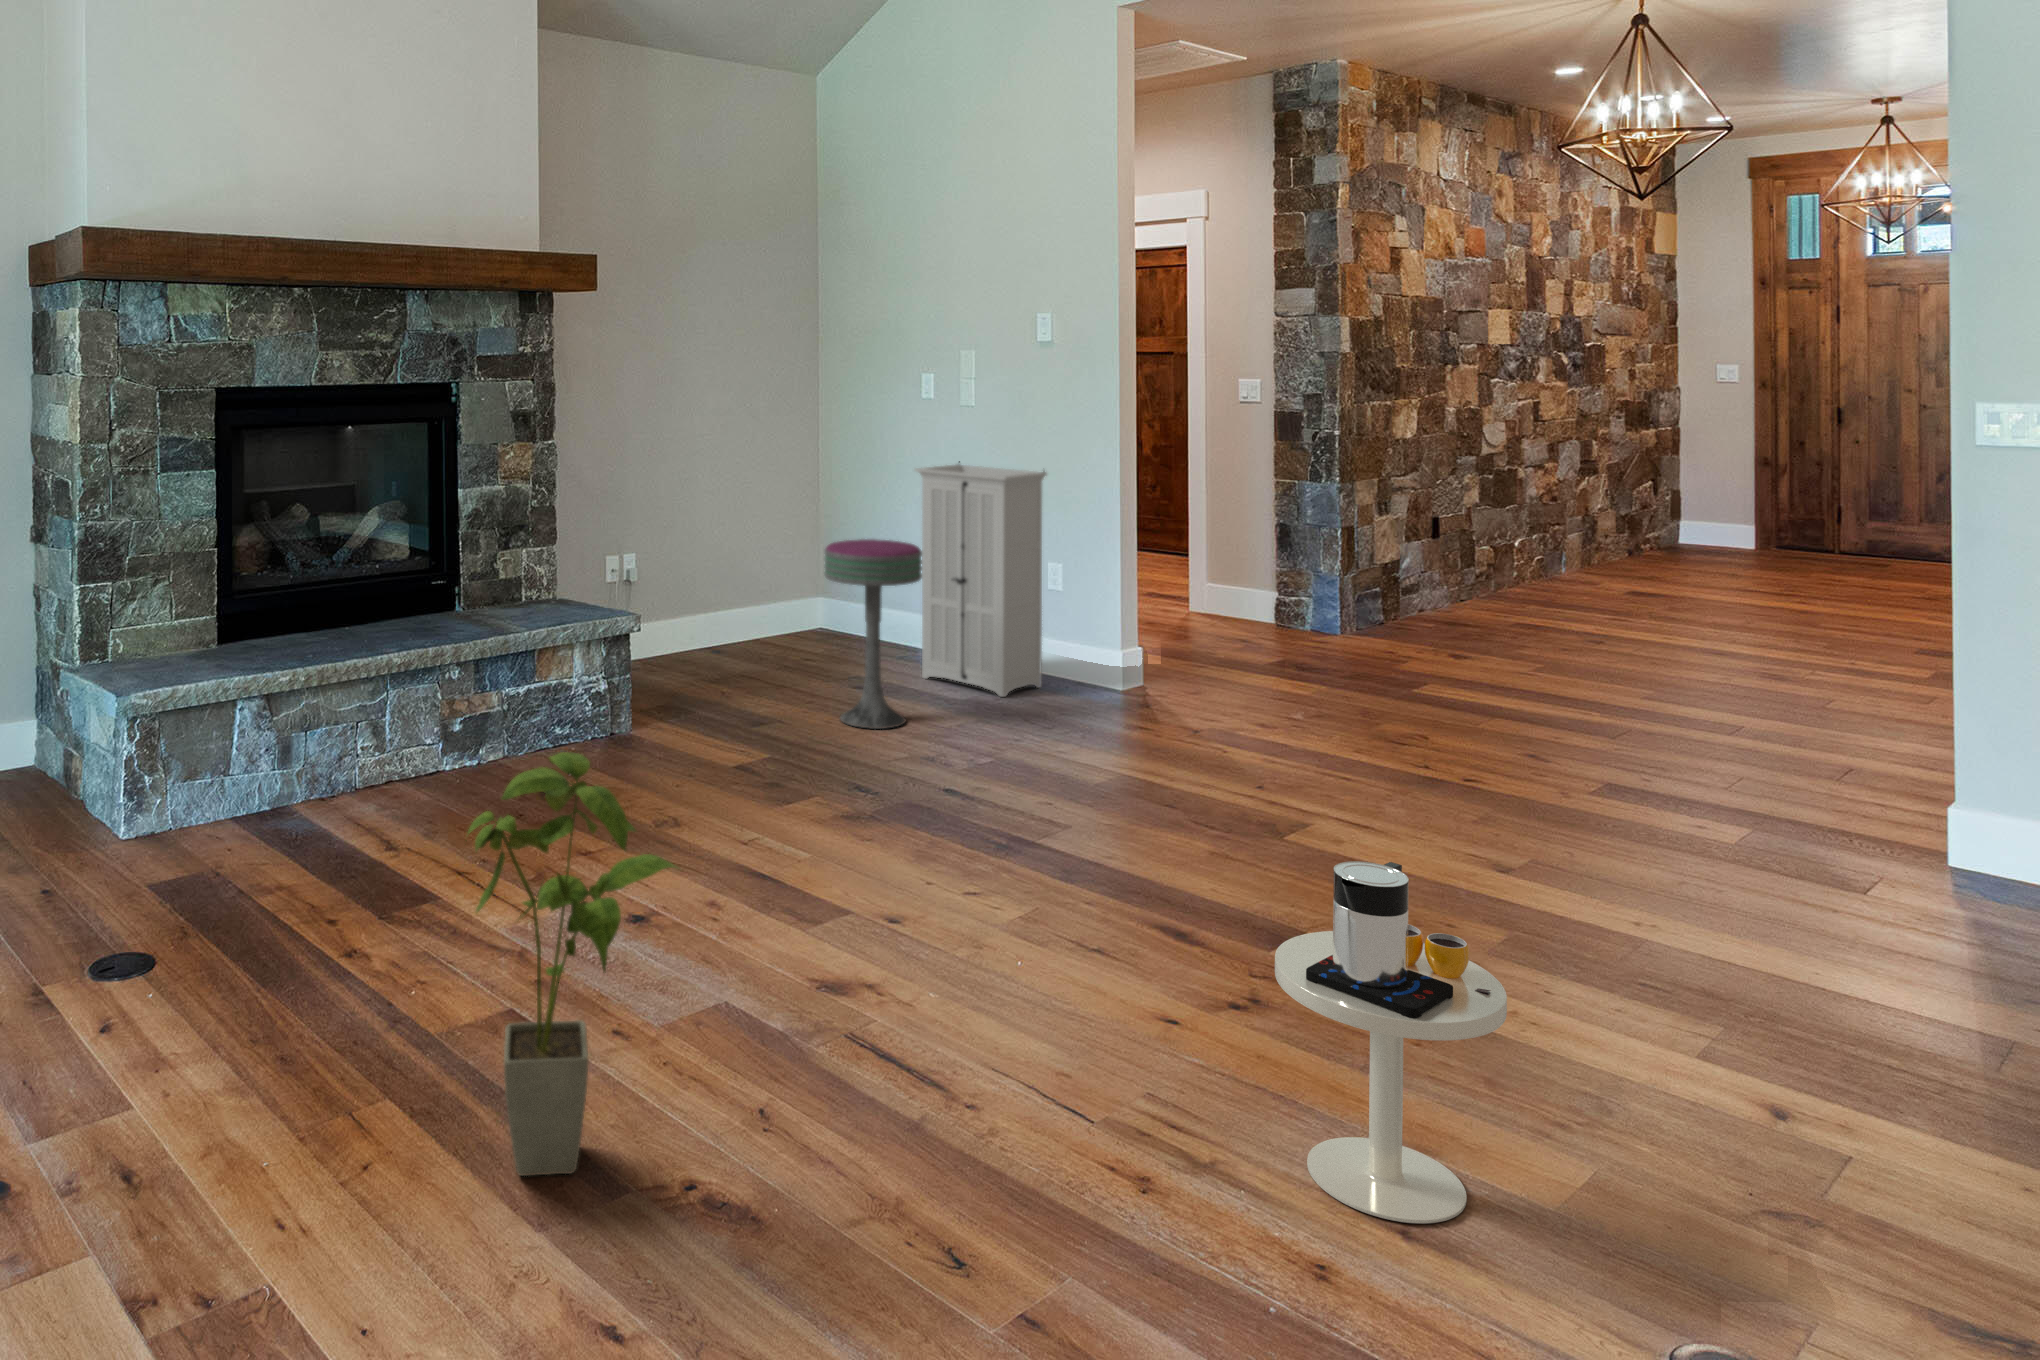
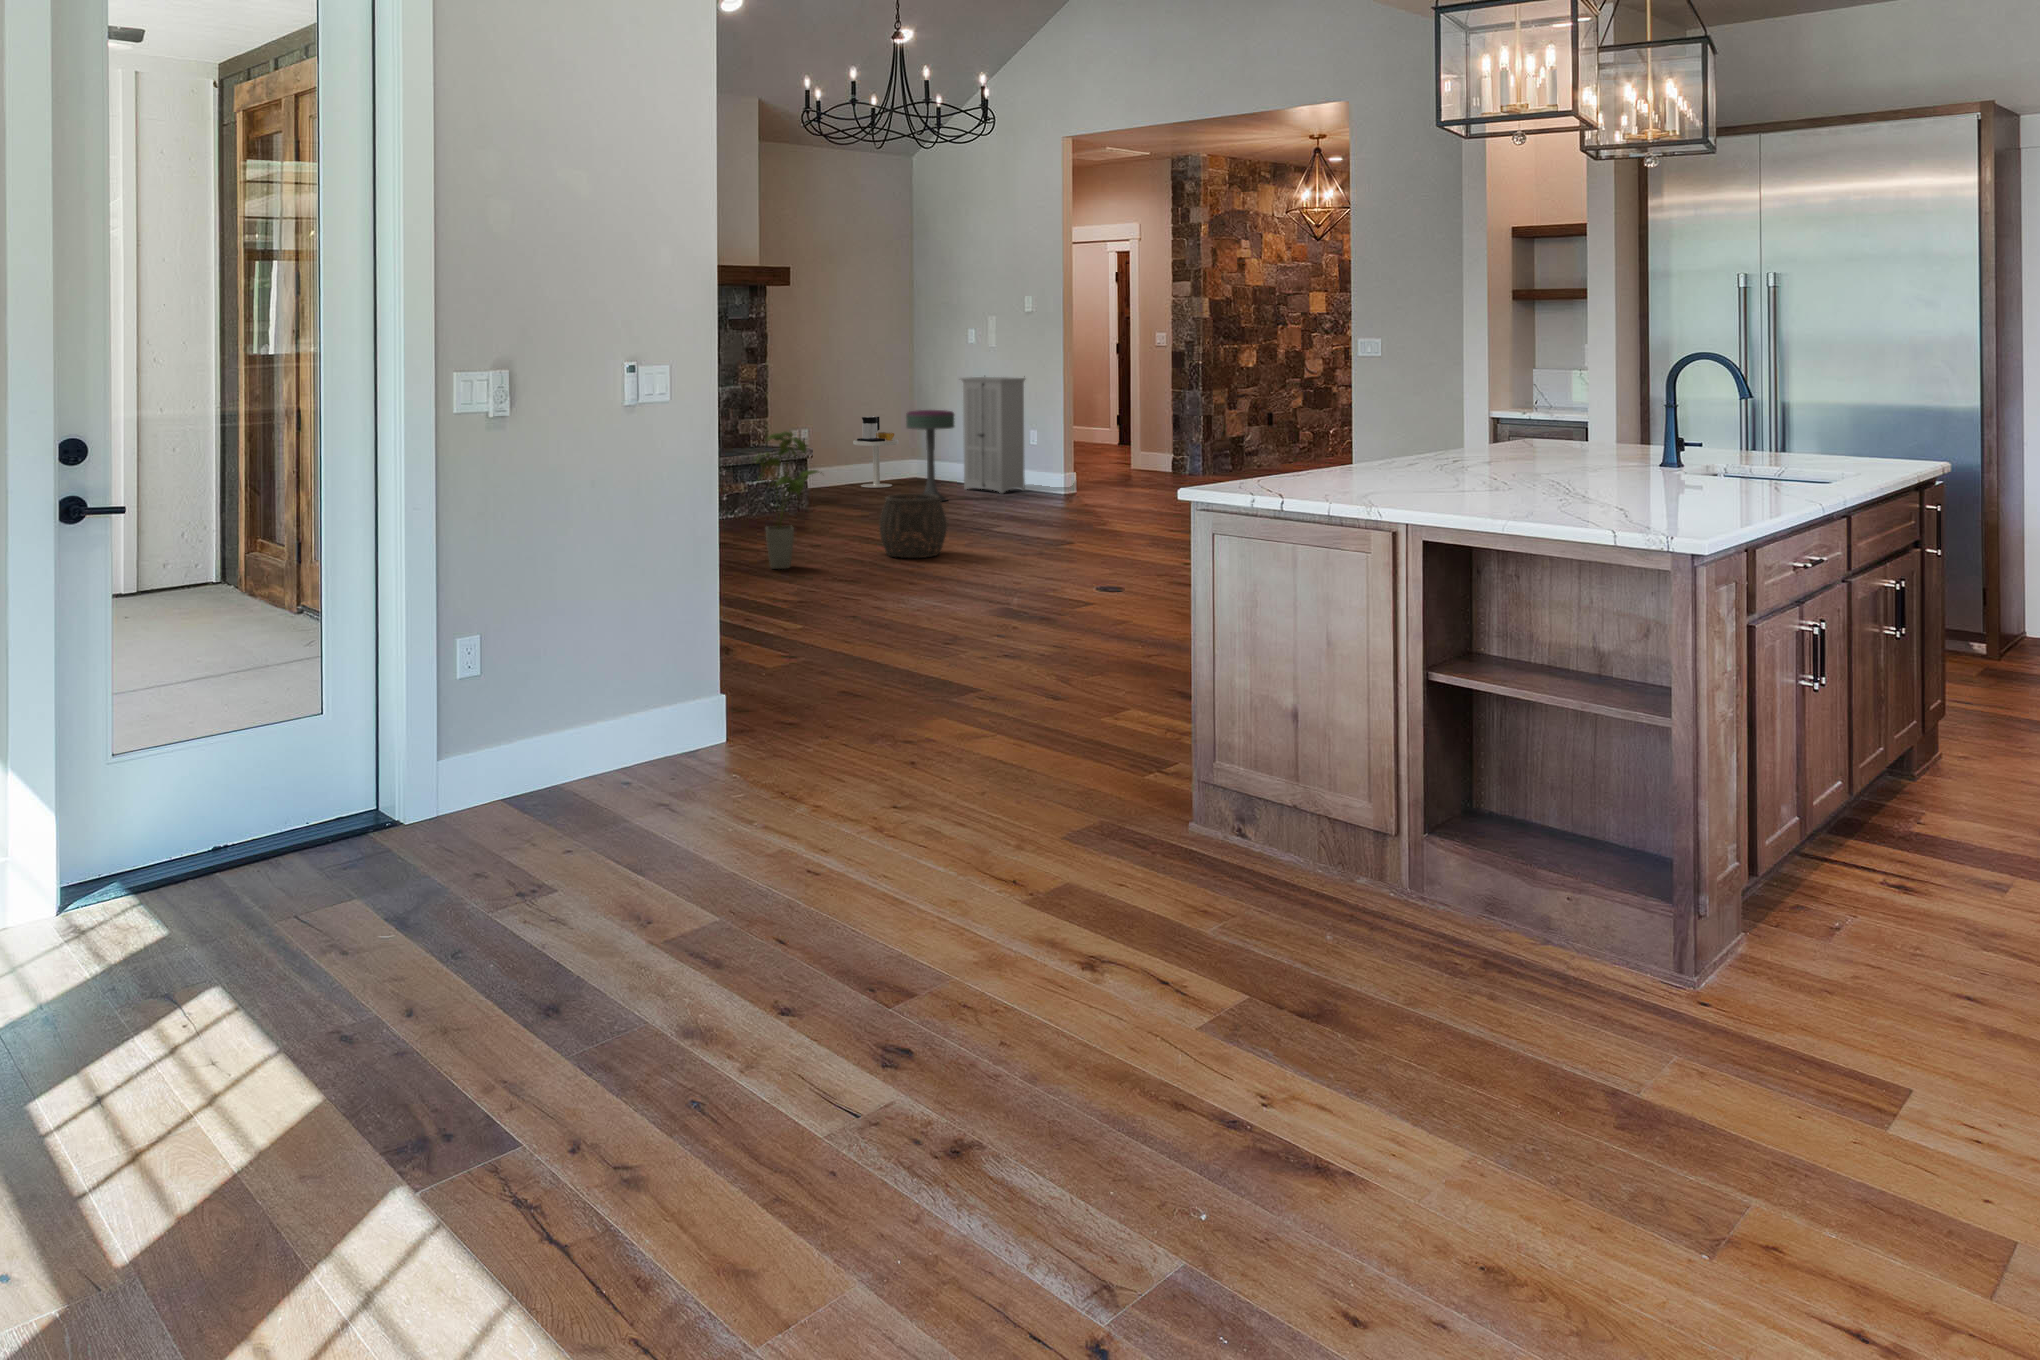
side table: present [1275,861,1507,1223] -> present [853,416,899,488]
woven basket: none [827,873,1025,1101] -> present [879,494,947,558]

